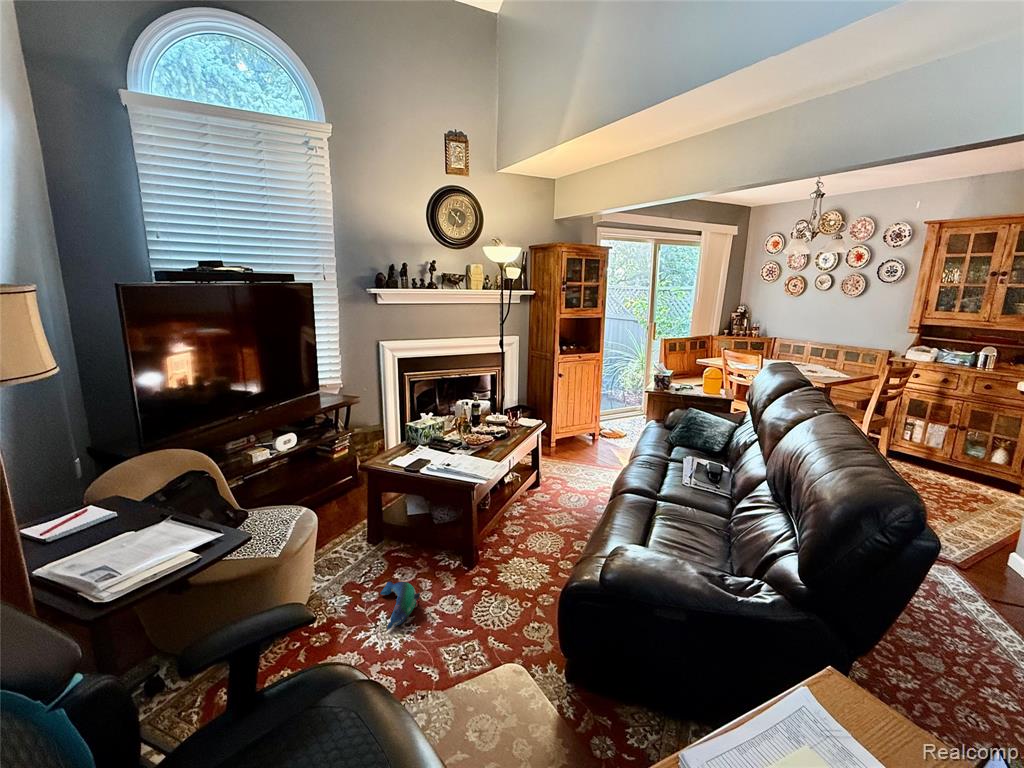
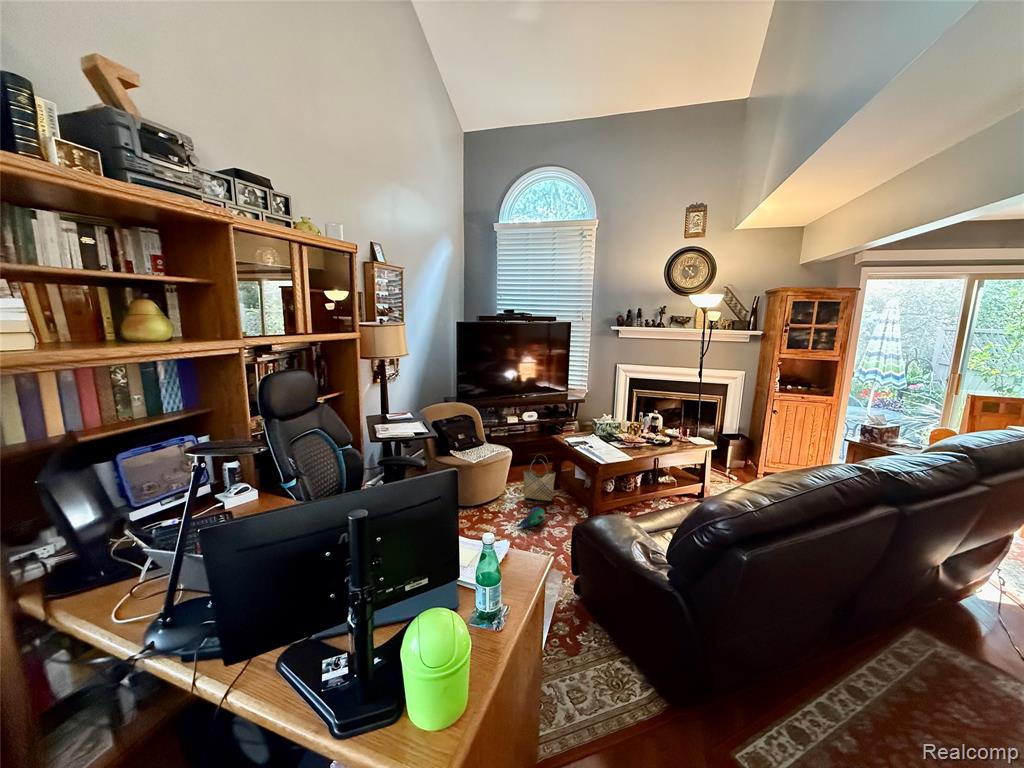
woven basket: none [339,499,392,579] -> present [523,454,556,501]

